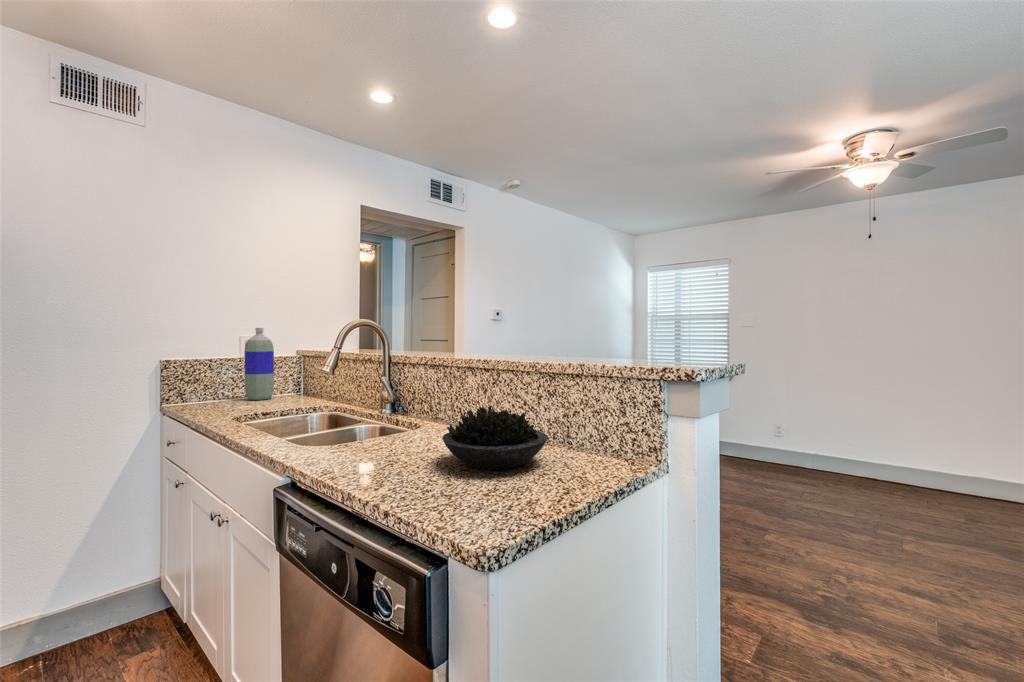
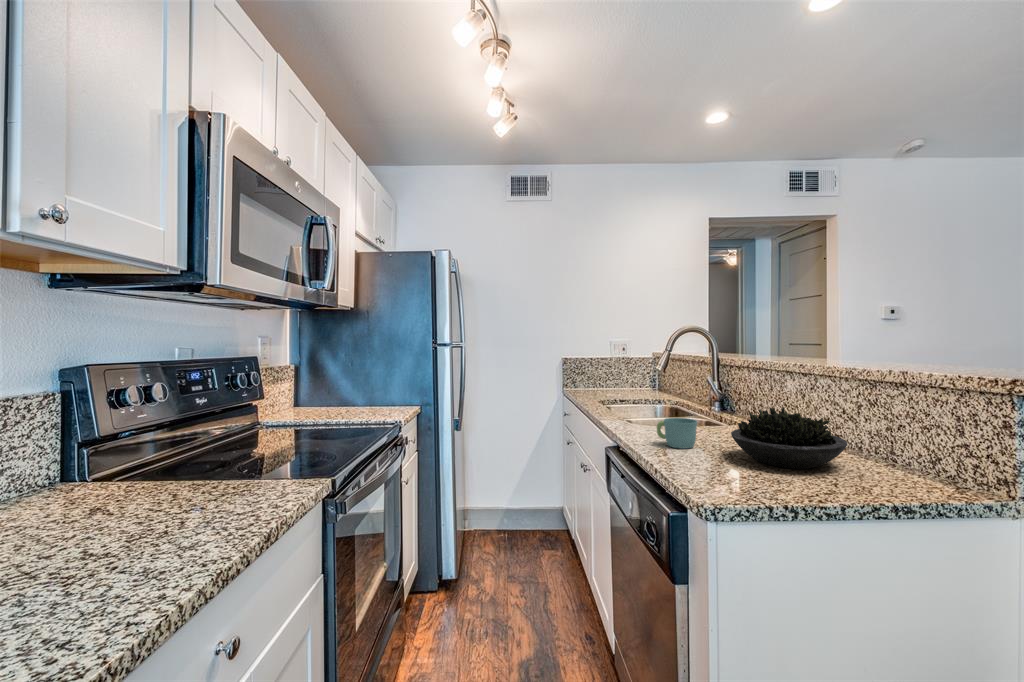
bottle: present [244,328,274,400] -> none [614,334,635,391]
mug: none [349,429,400,468] -> present [657,418,697,449]

